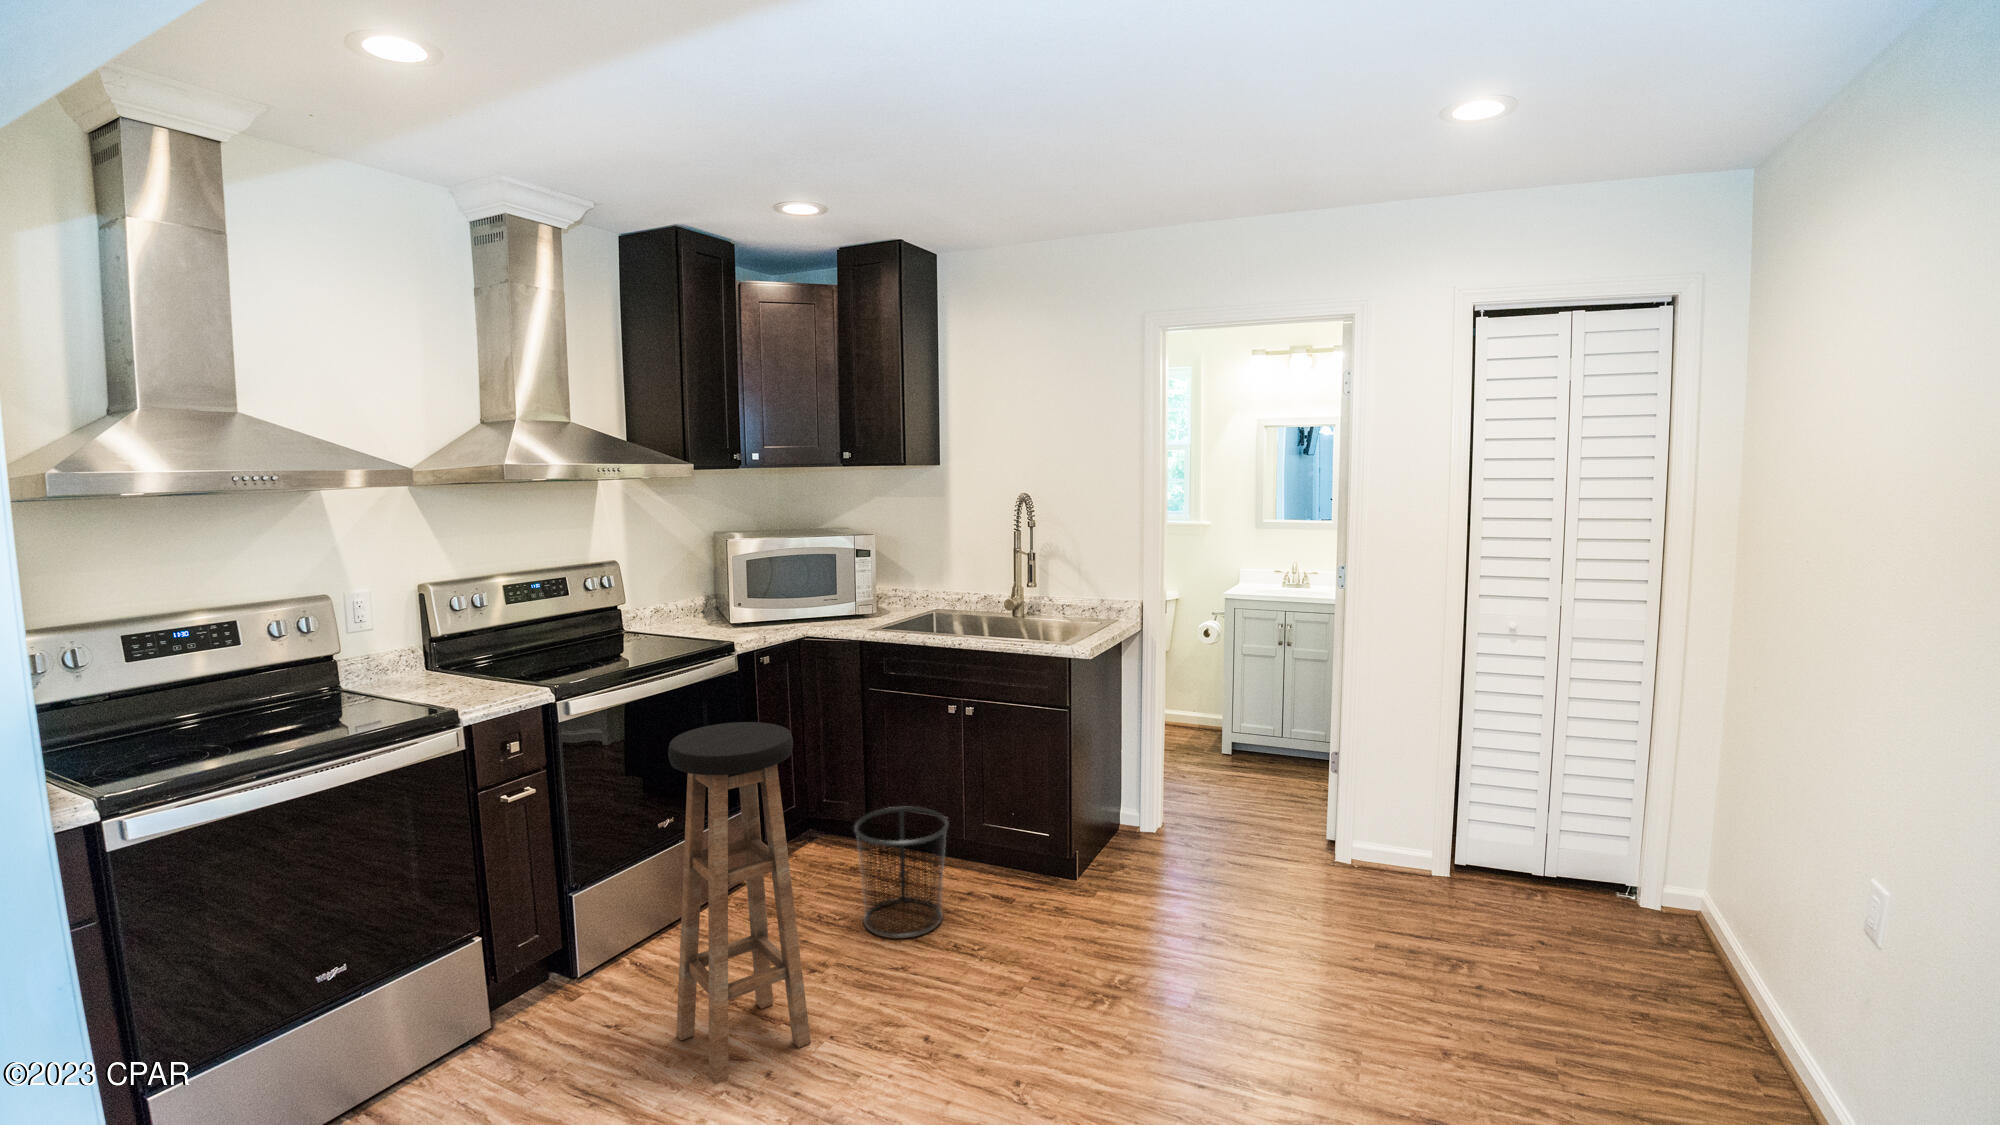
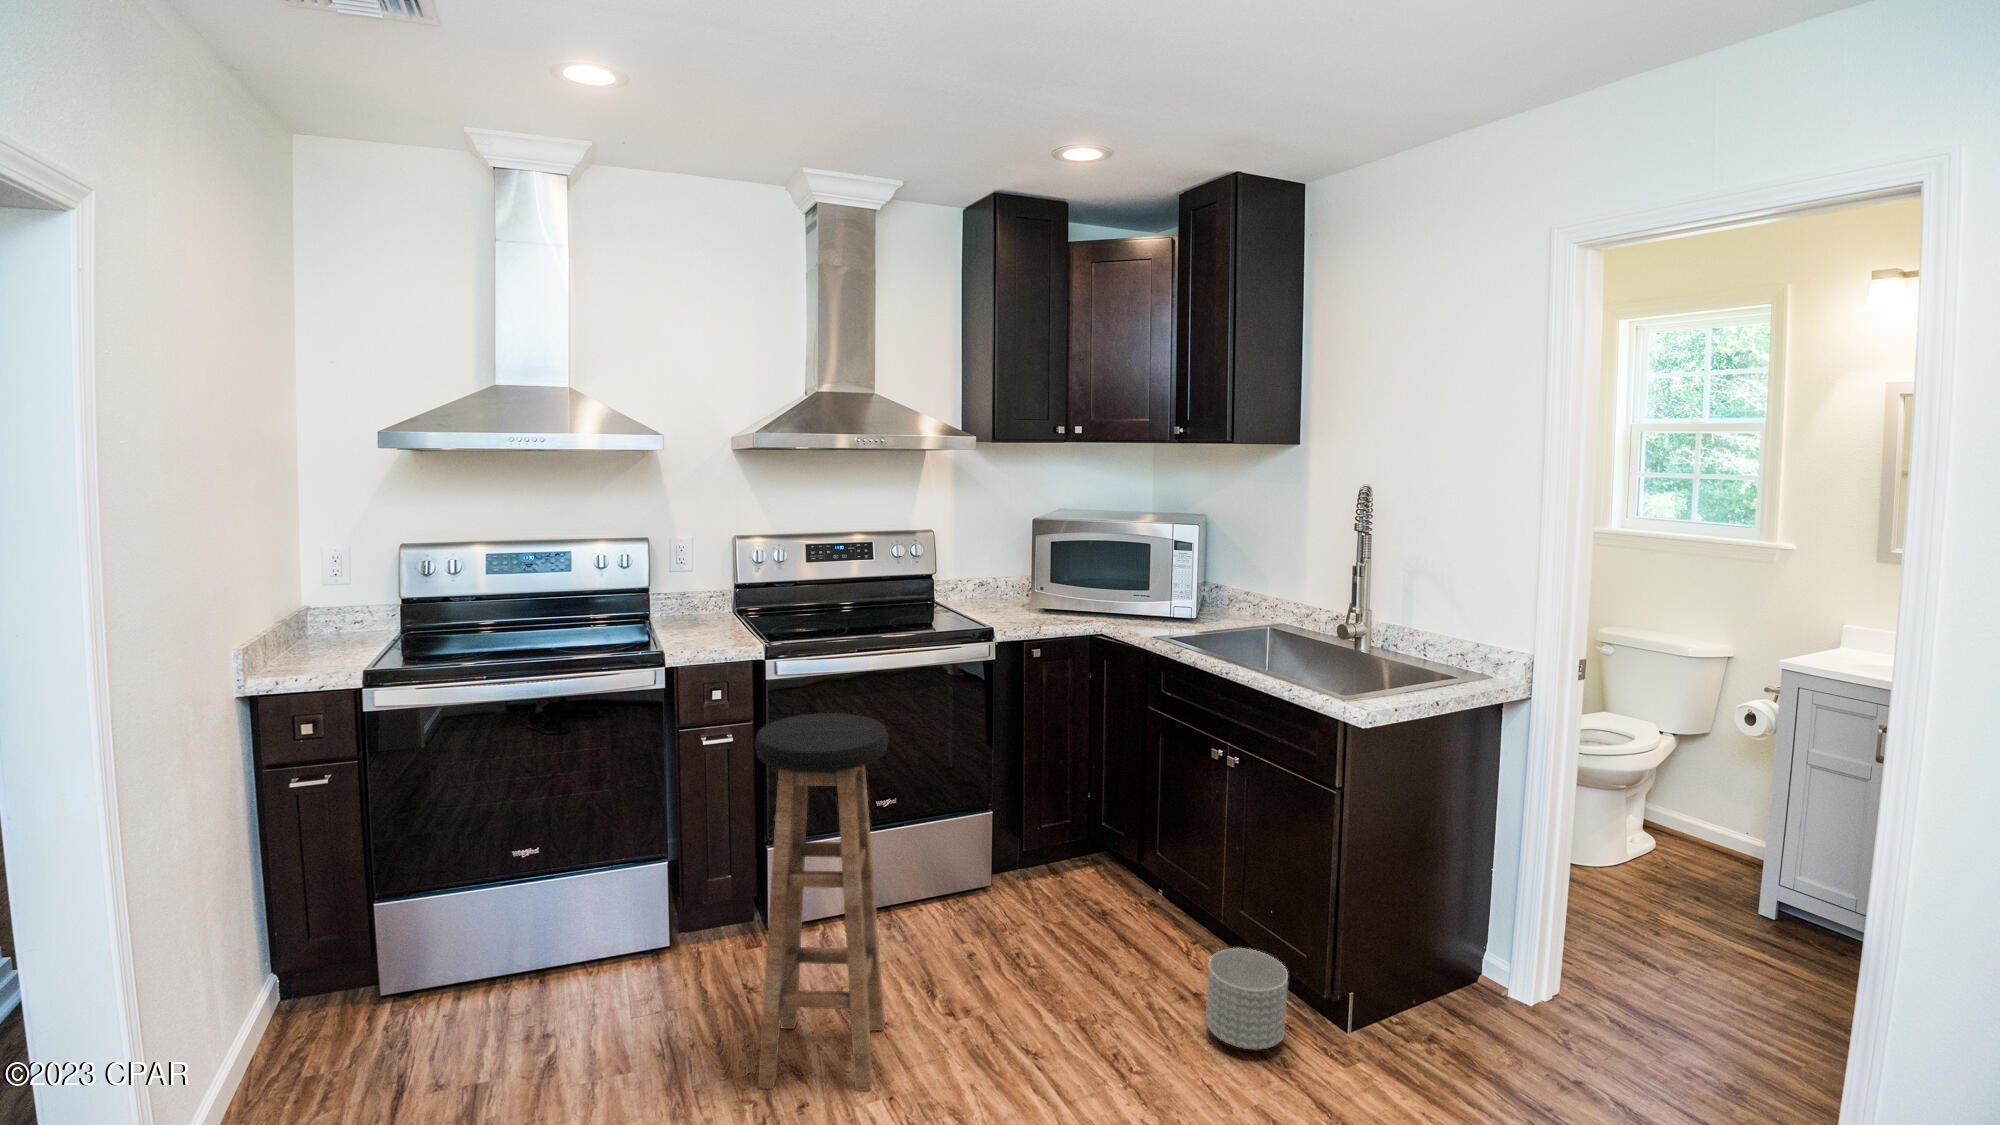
waste bin: present [854,807,948,938] -> none [1038,856,1154,1022]
planter: none [994,841,1051,910] -> present [1206,948,1288,1050]

